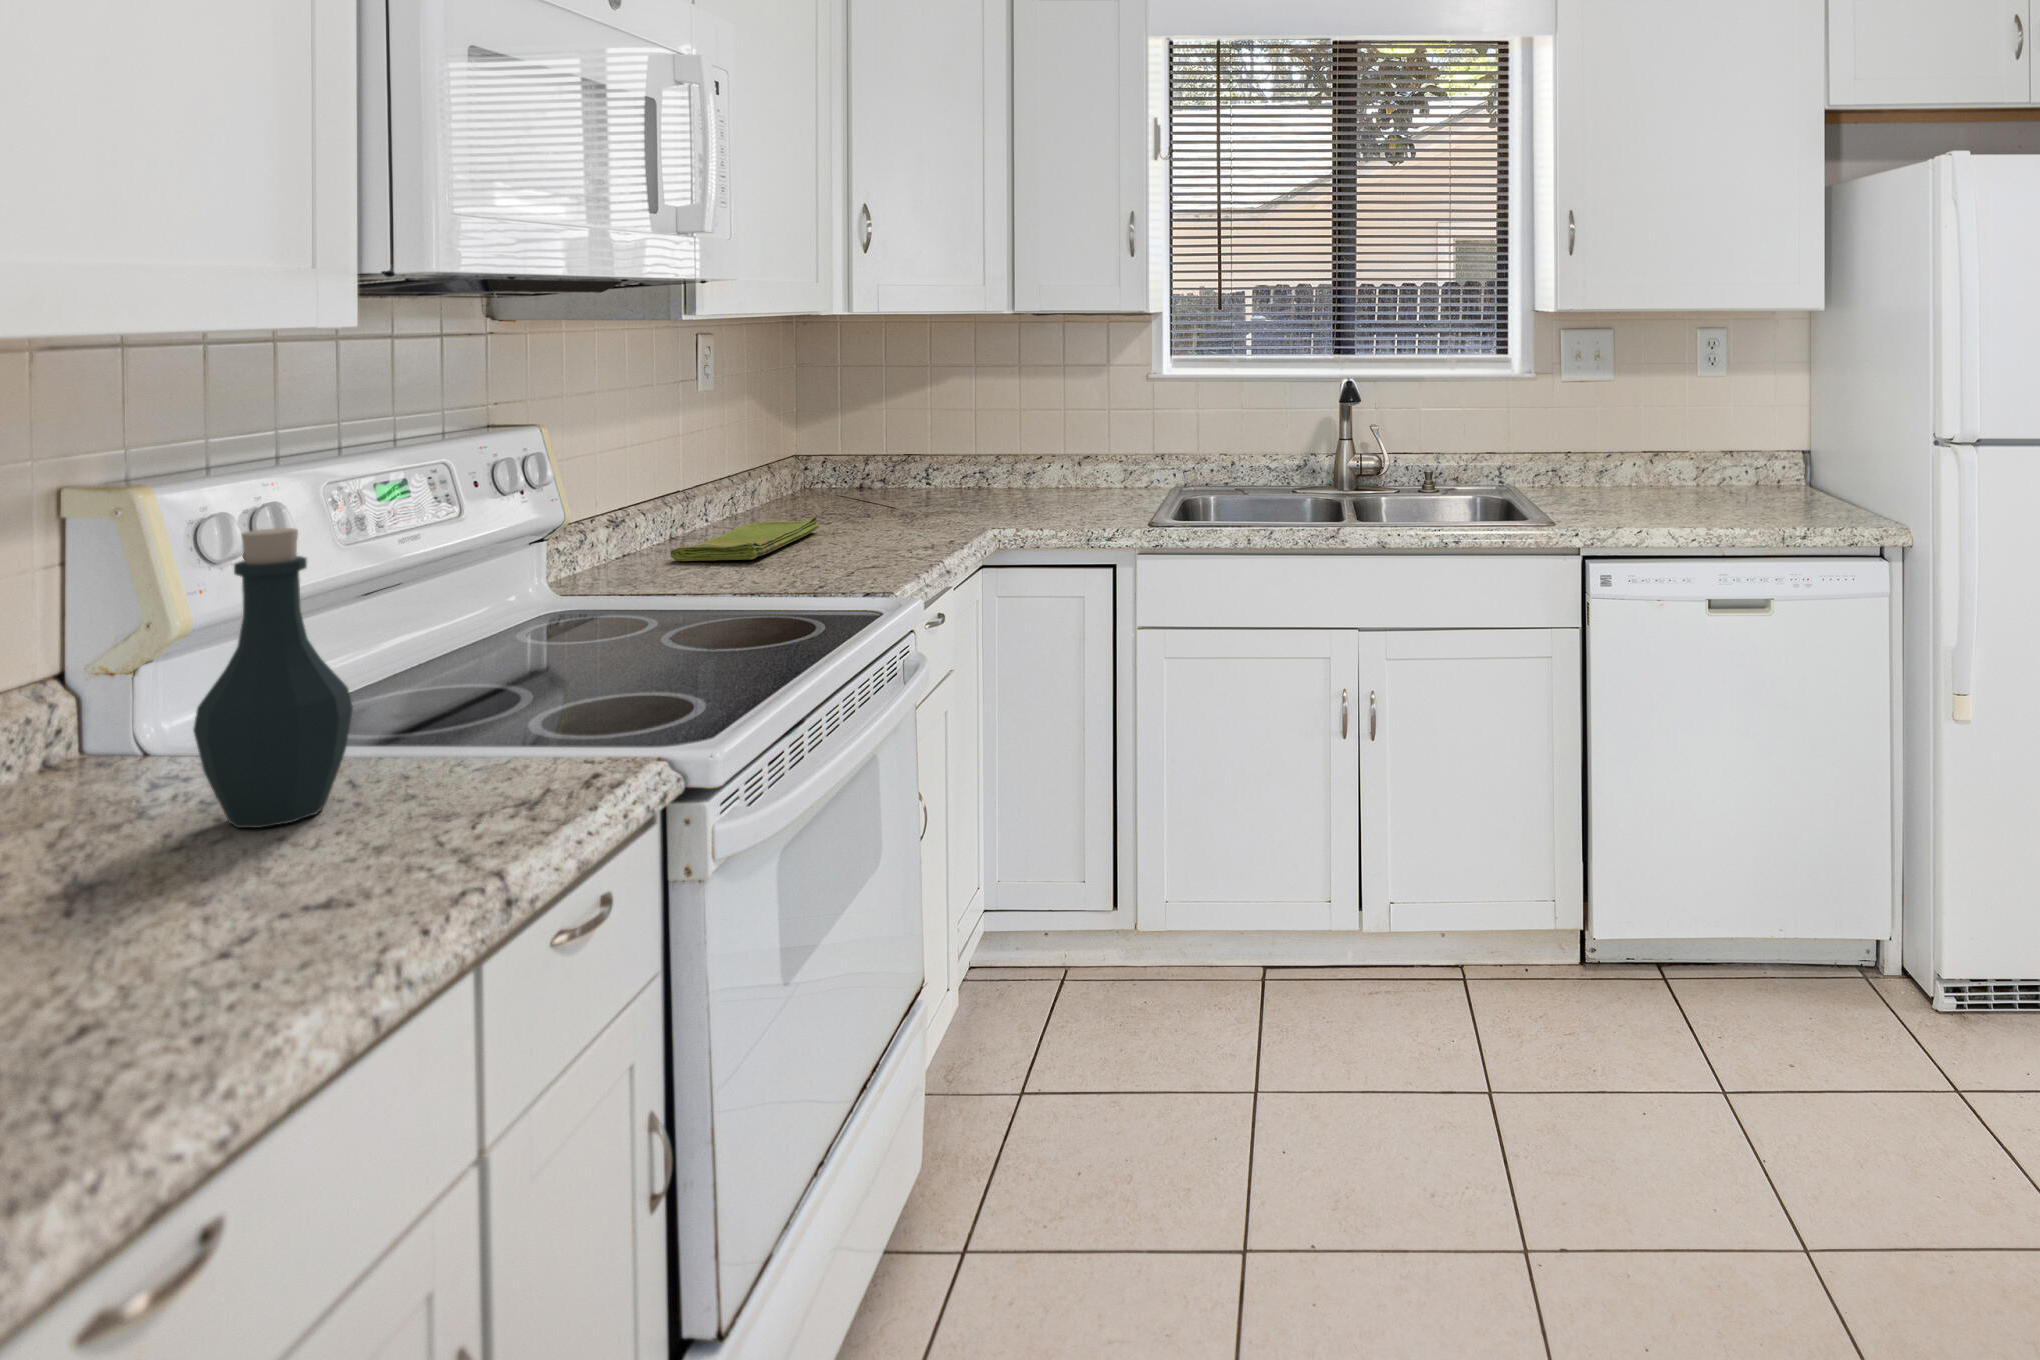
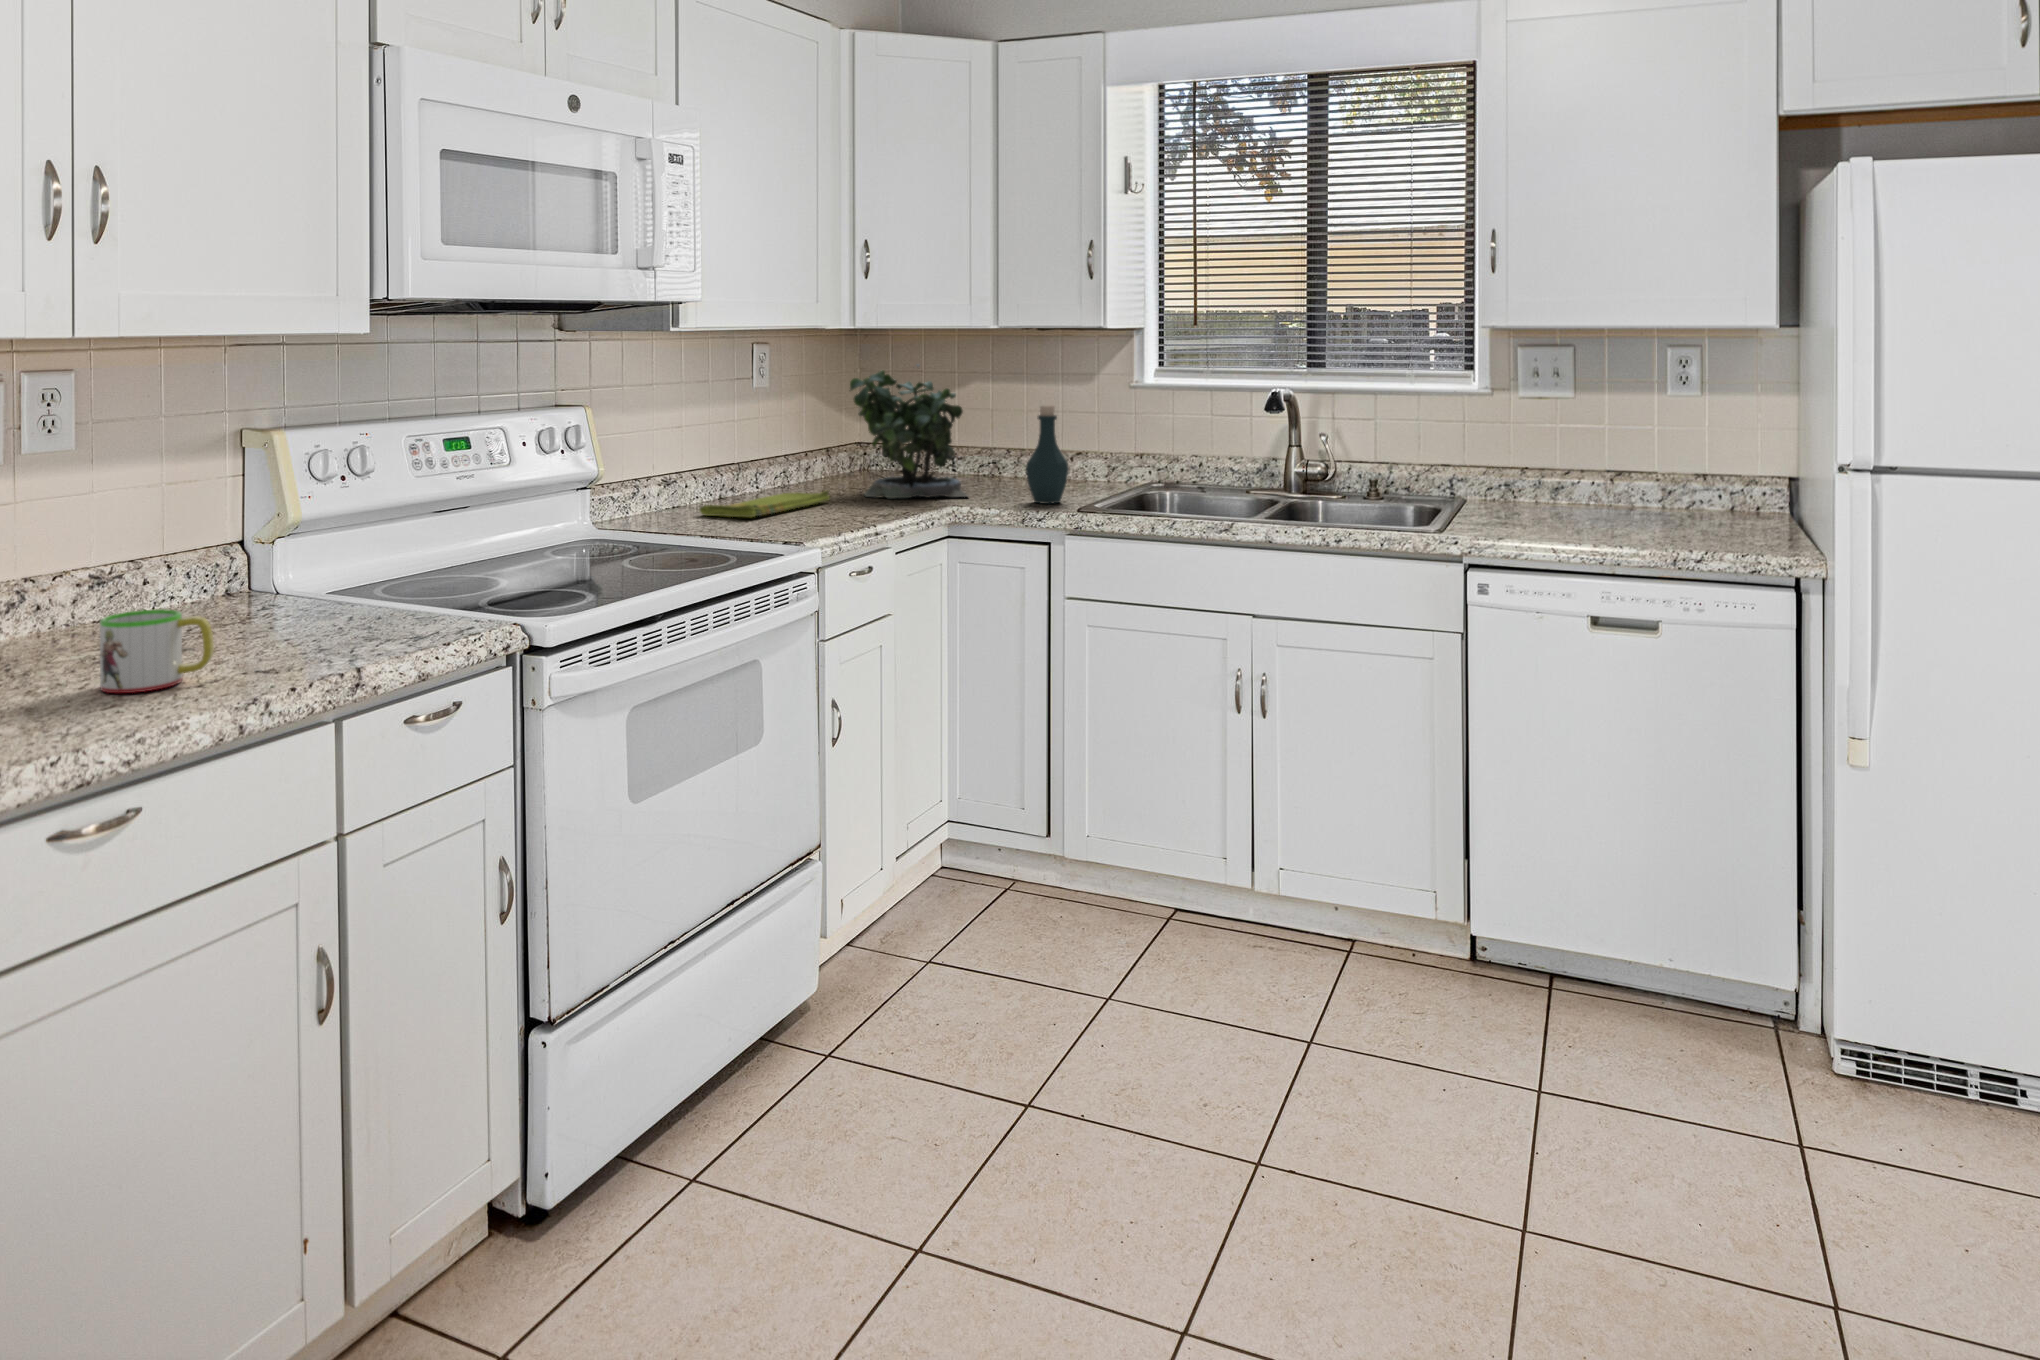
potted plant: none [819,356,981,522] -> present [850,365,968,498]
bottle: present [193,528,353,828] -> present [1026,405,1069,504]
mug: none [11,826,243,1004] -> present [100,609,214,693]

